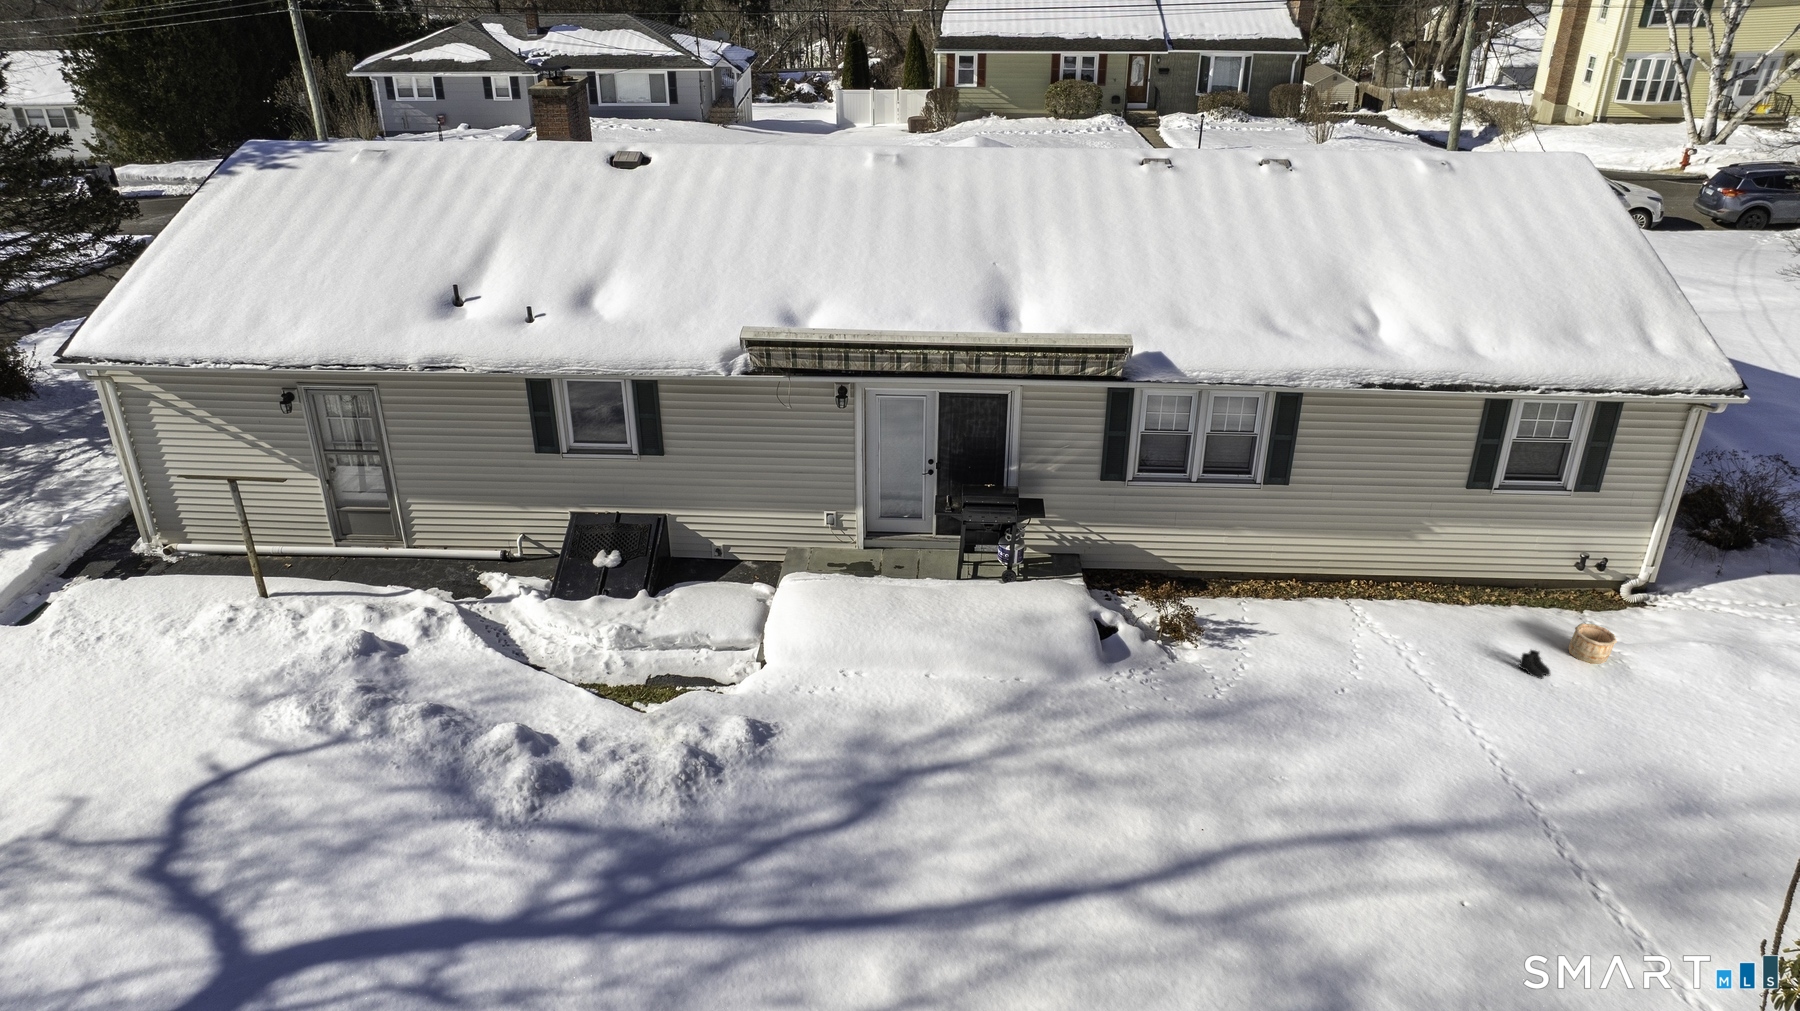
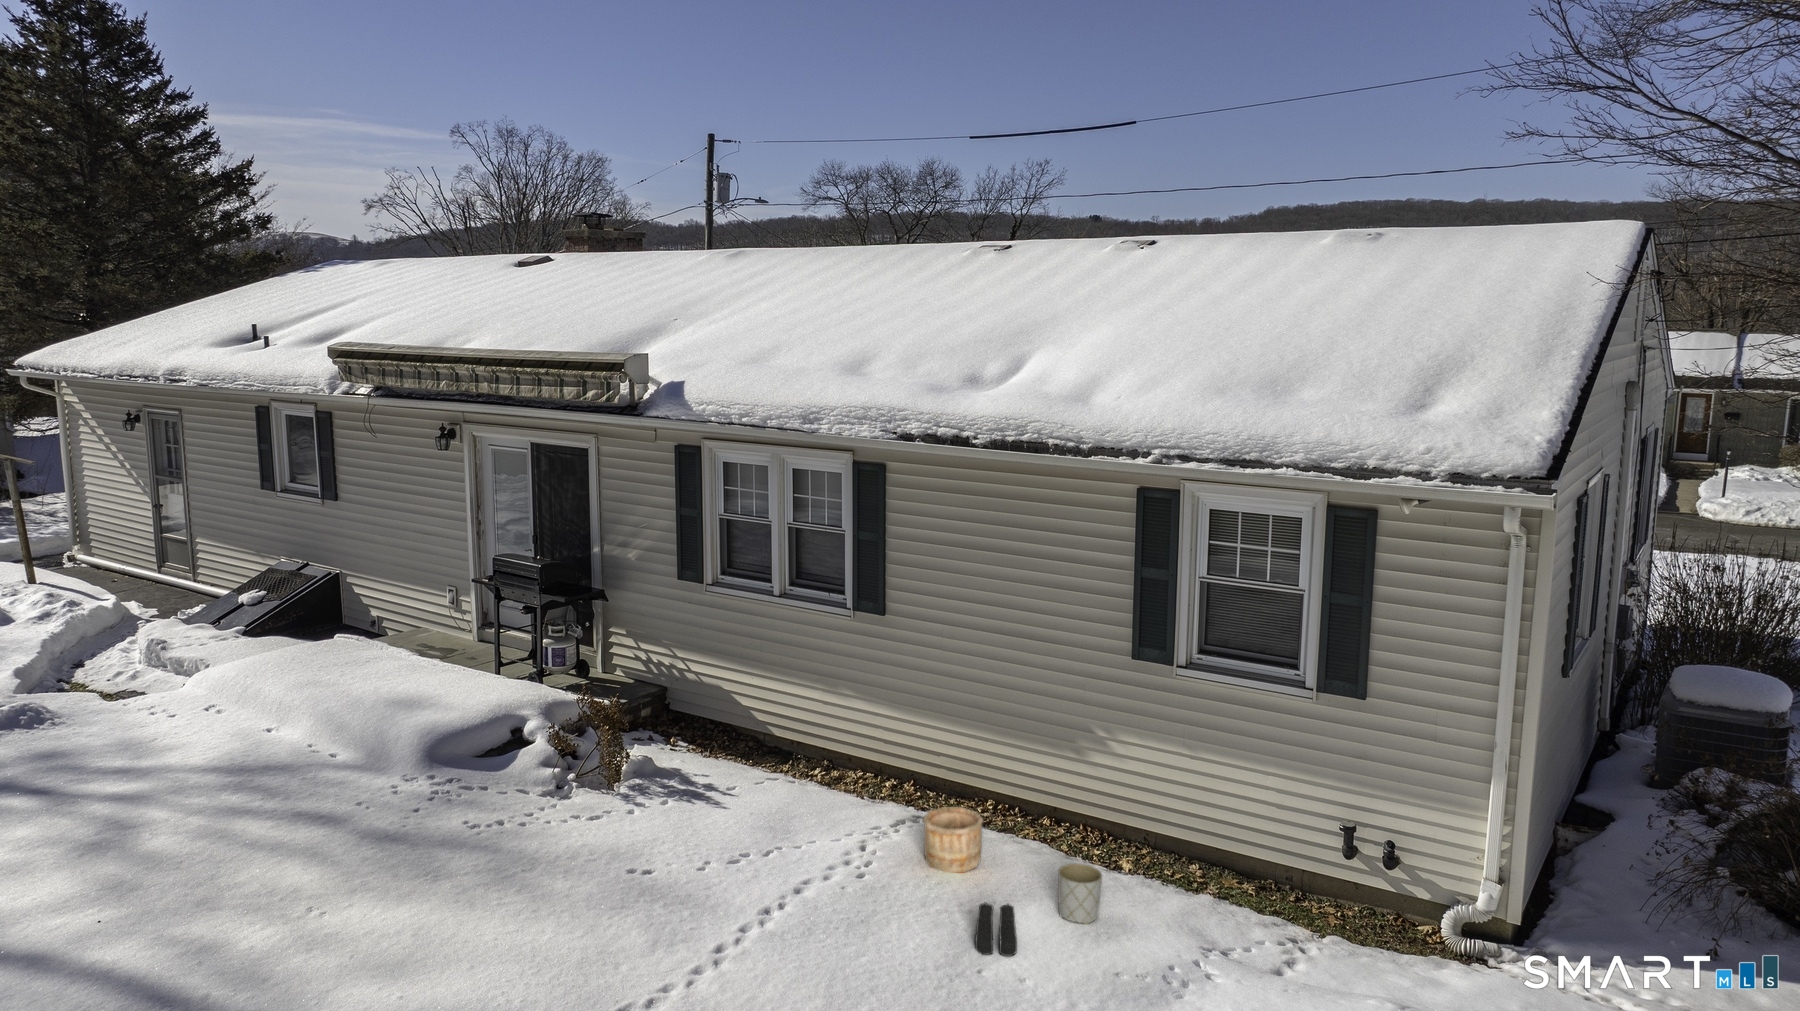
planter: none [1506,613,1537,643] -> present [1058,864,1102,924]
wooden bucket: present [1568,623,1617,664] -> present [923,807,983,873]

